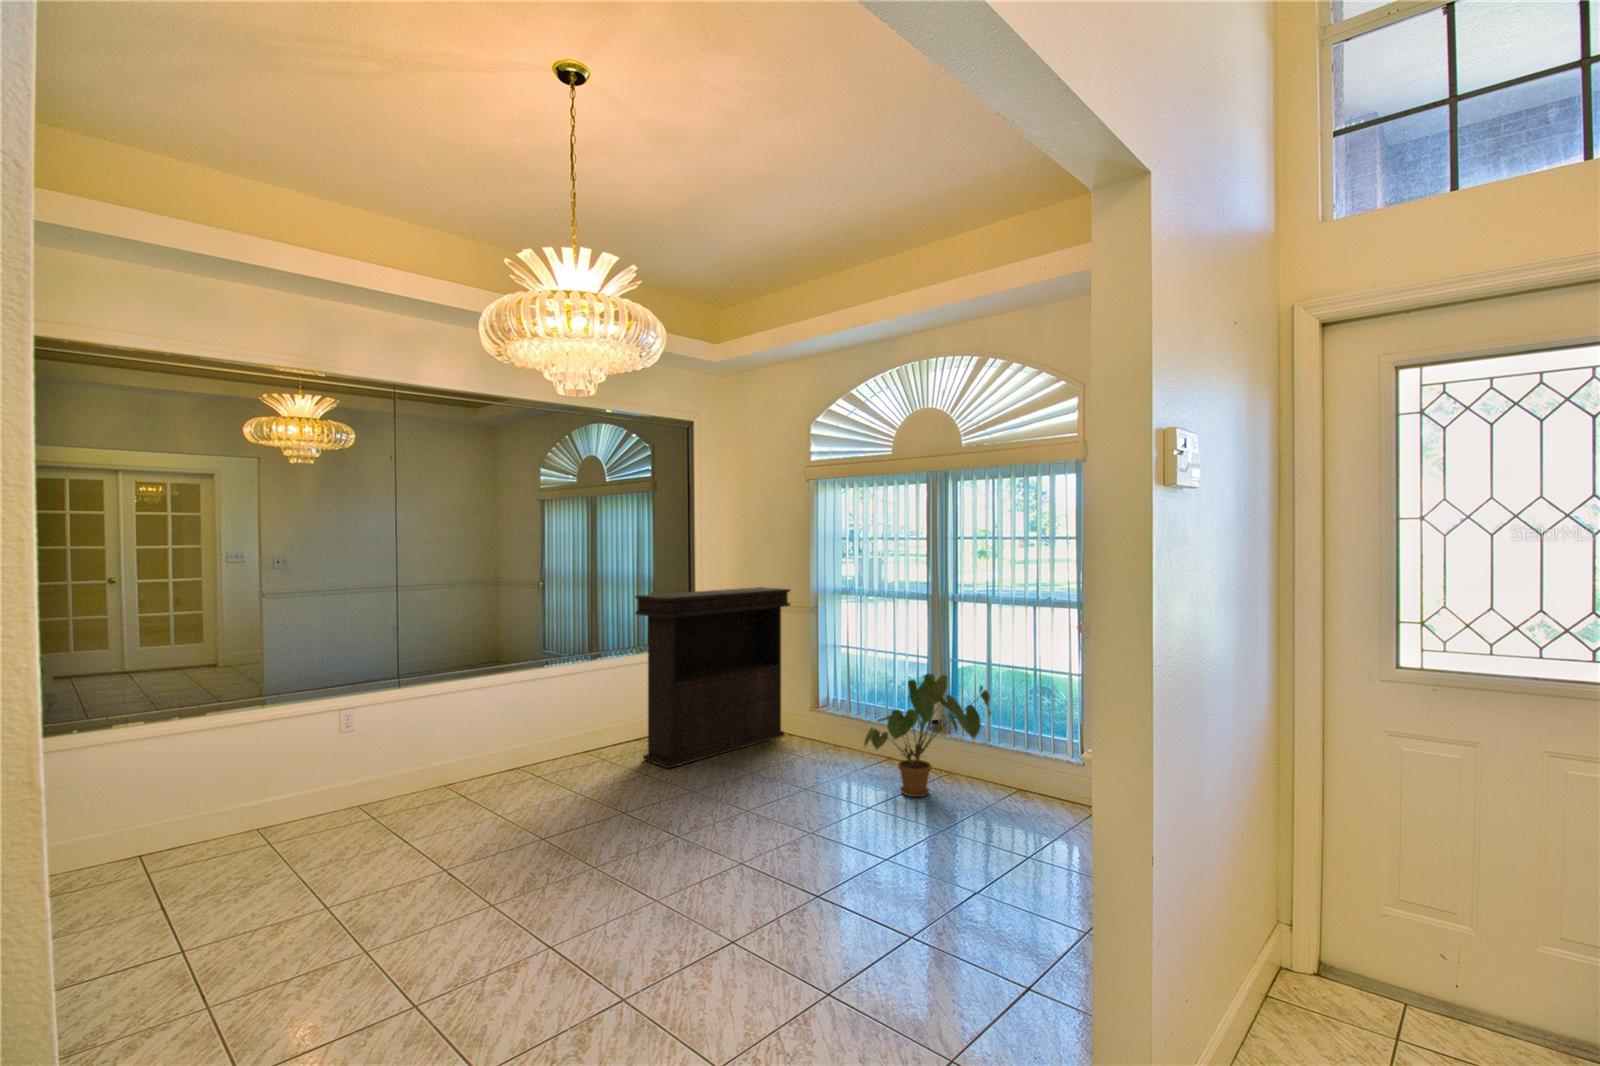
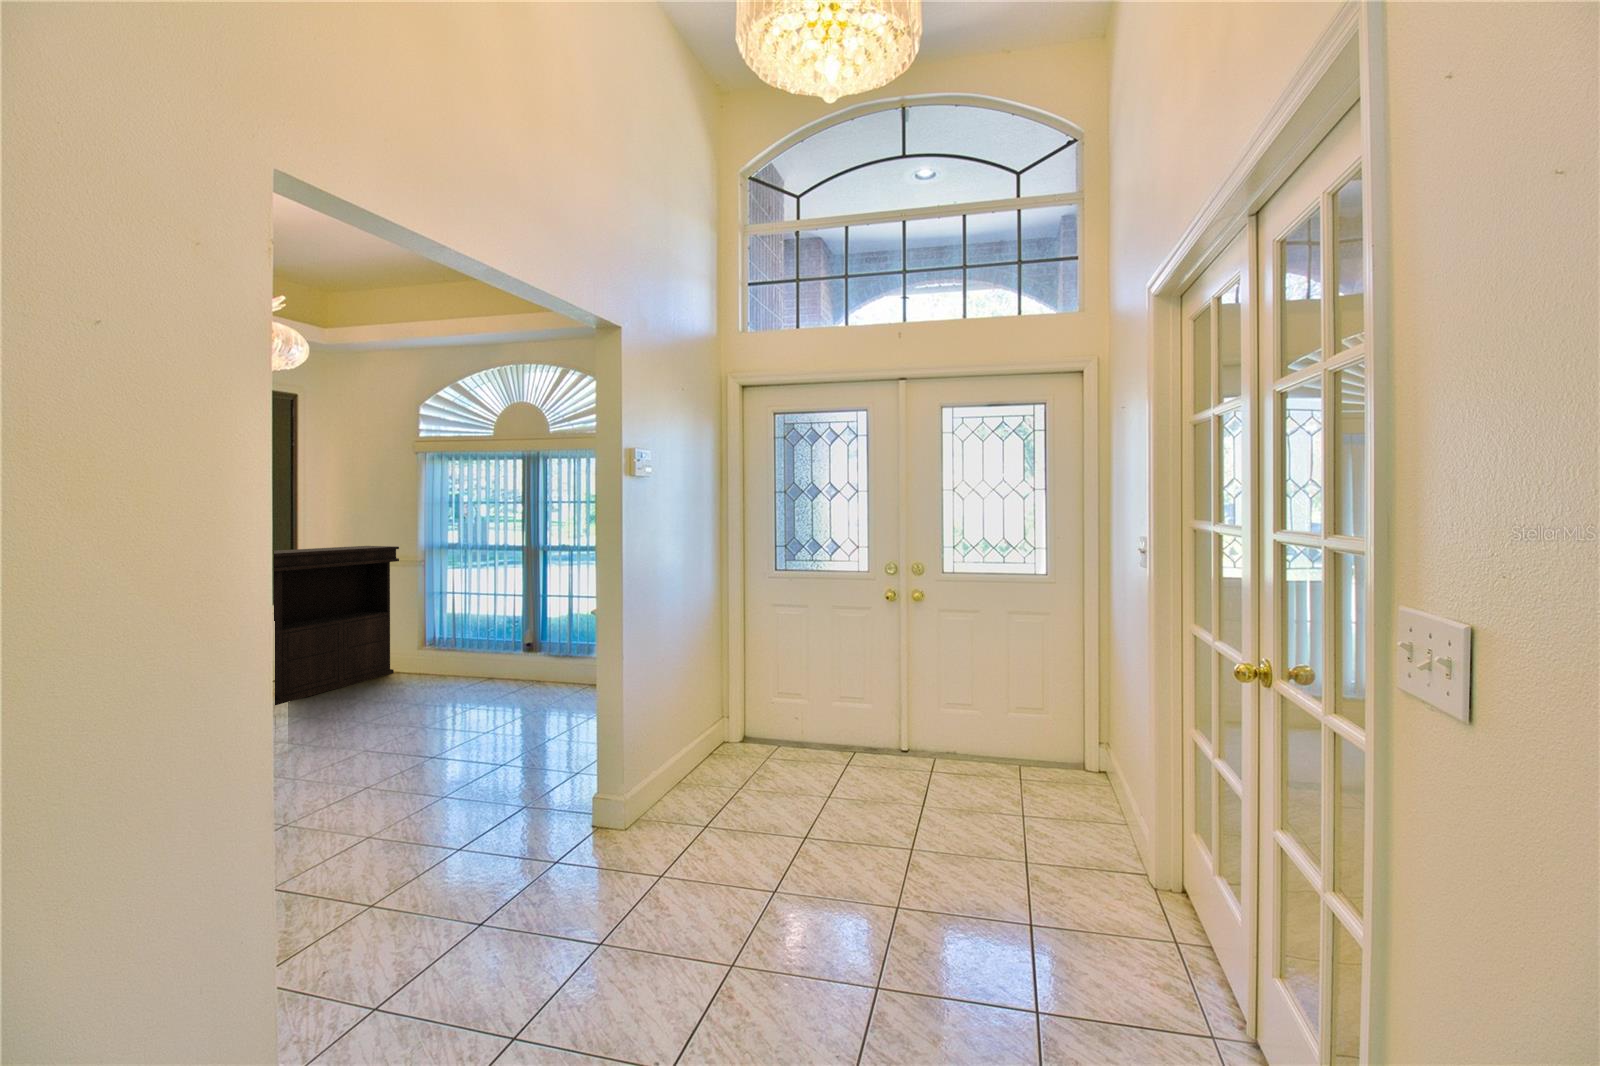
house plant: present [864,674,991,797] -> none [467,607,570,698]

